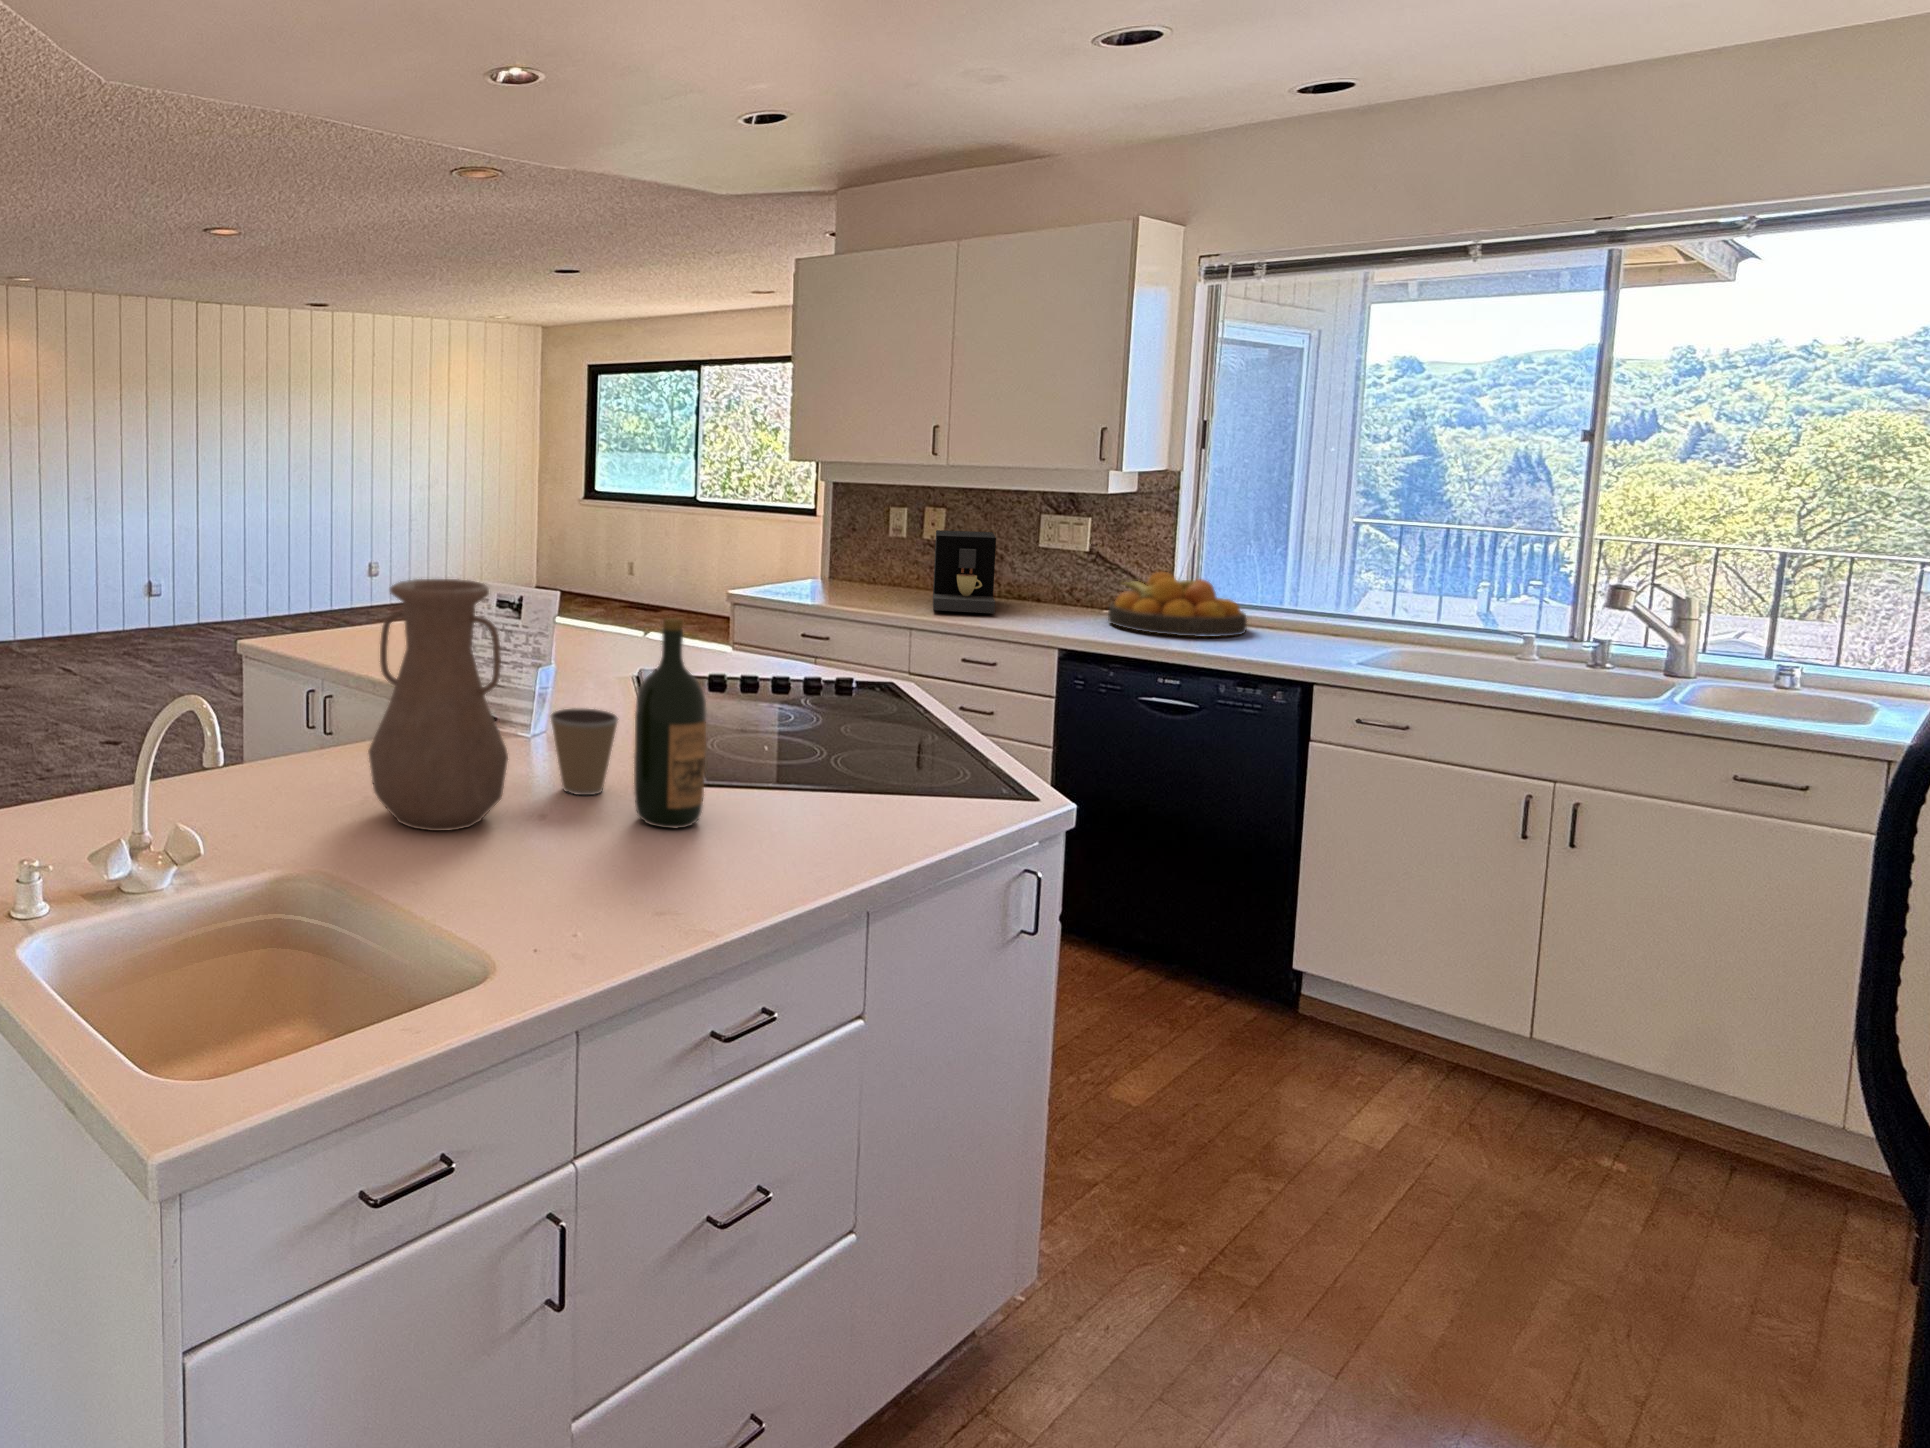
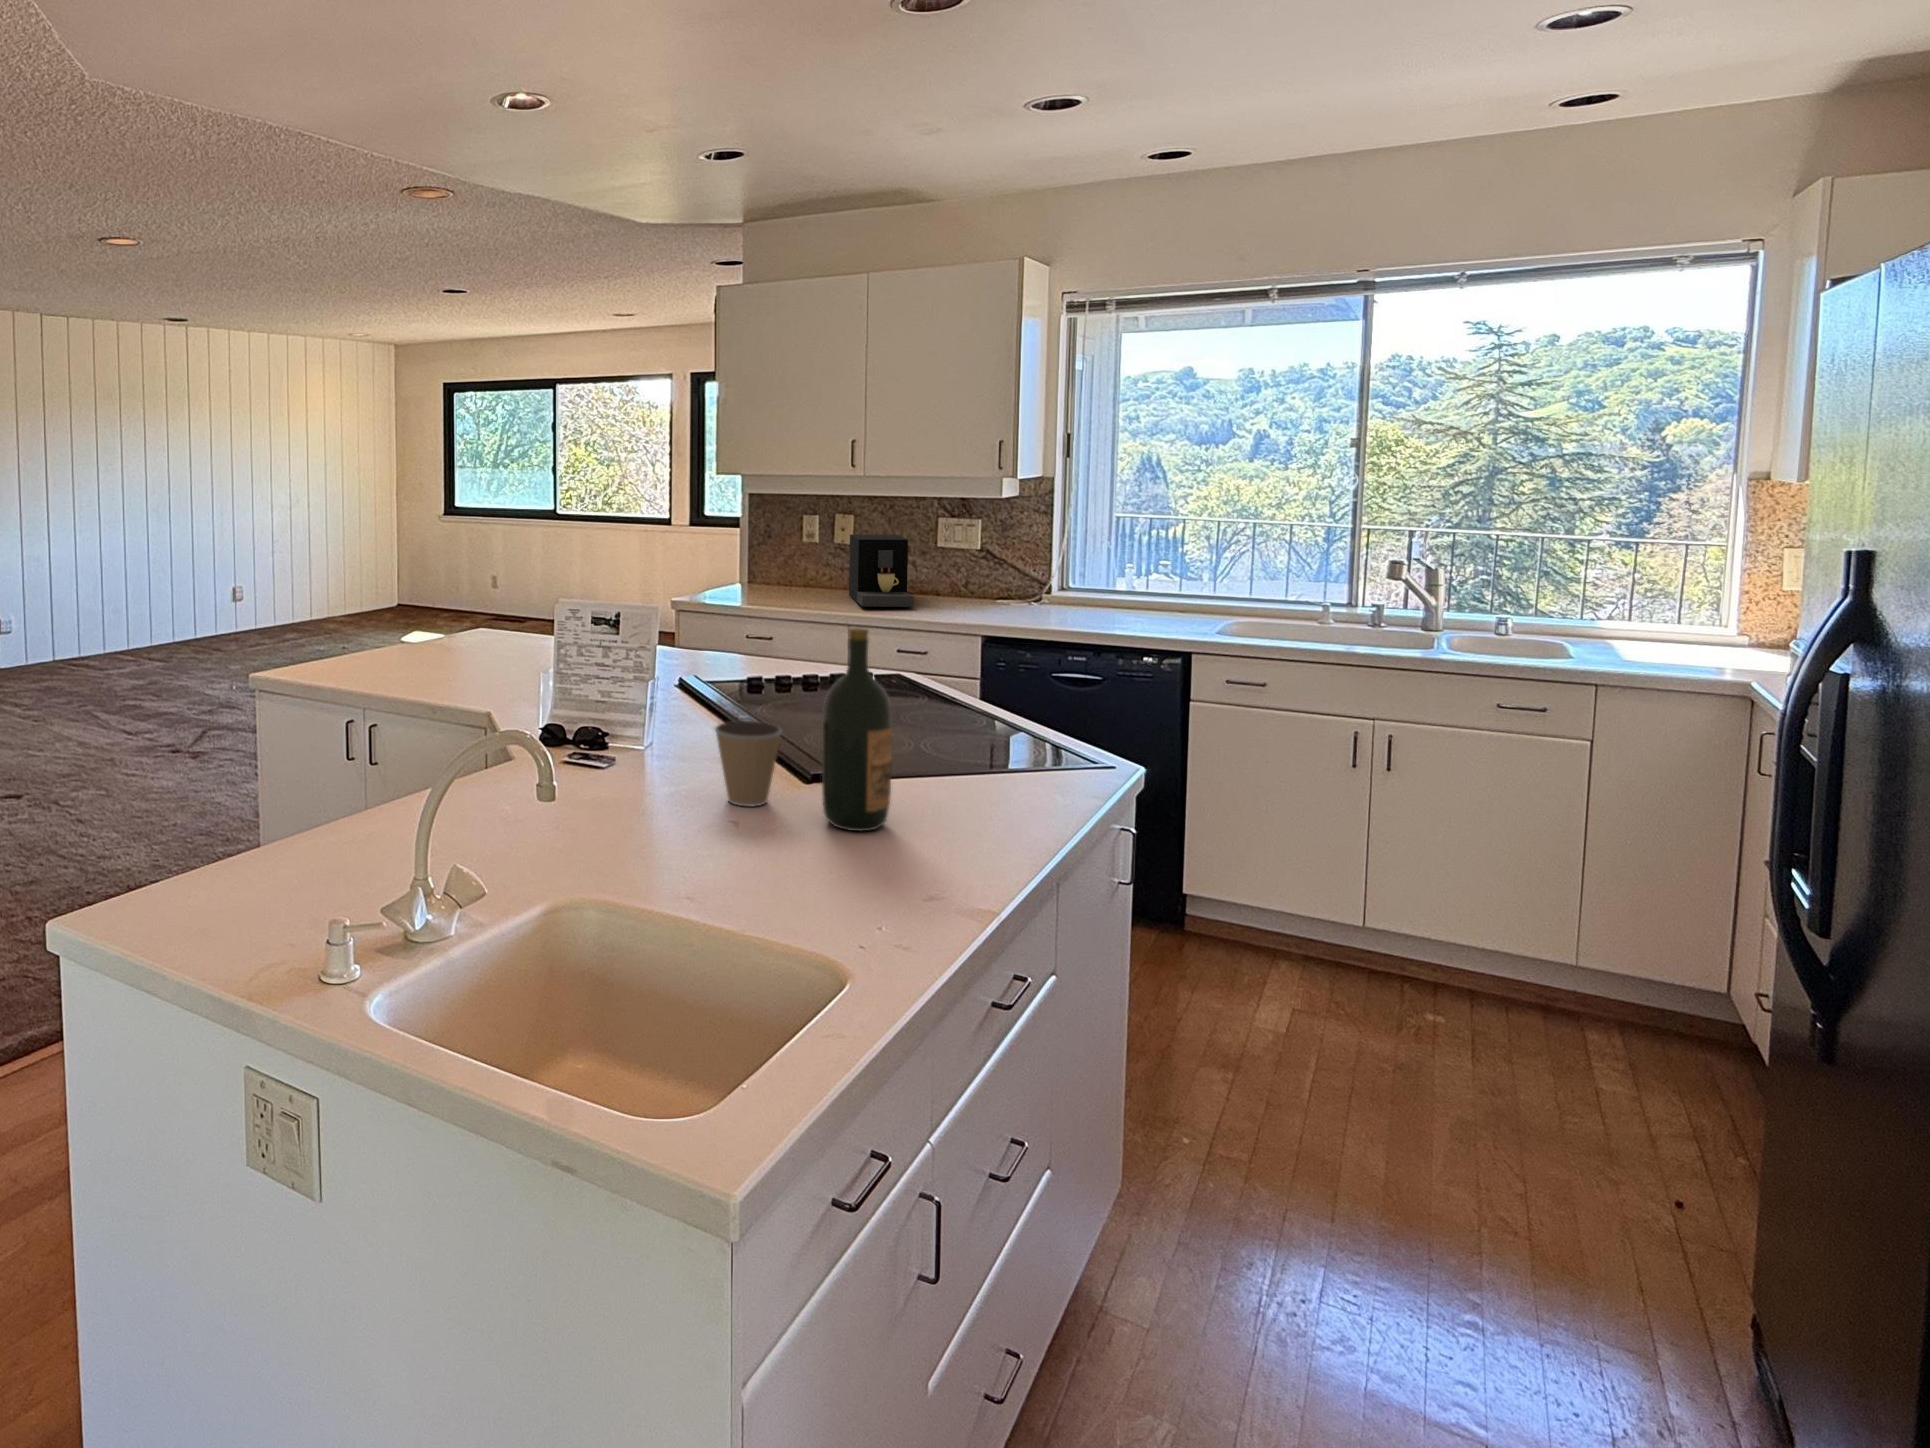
fruit bowl: present [1108,572,1247,637] -> none [1006,564,1116,618]
vase: present [368,579,508,831] -> none [572,601,714,858]

